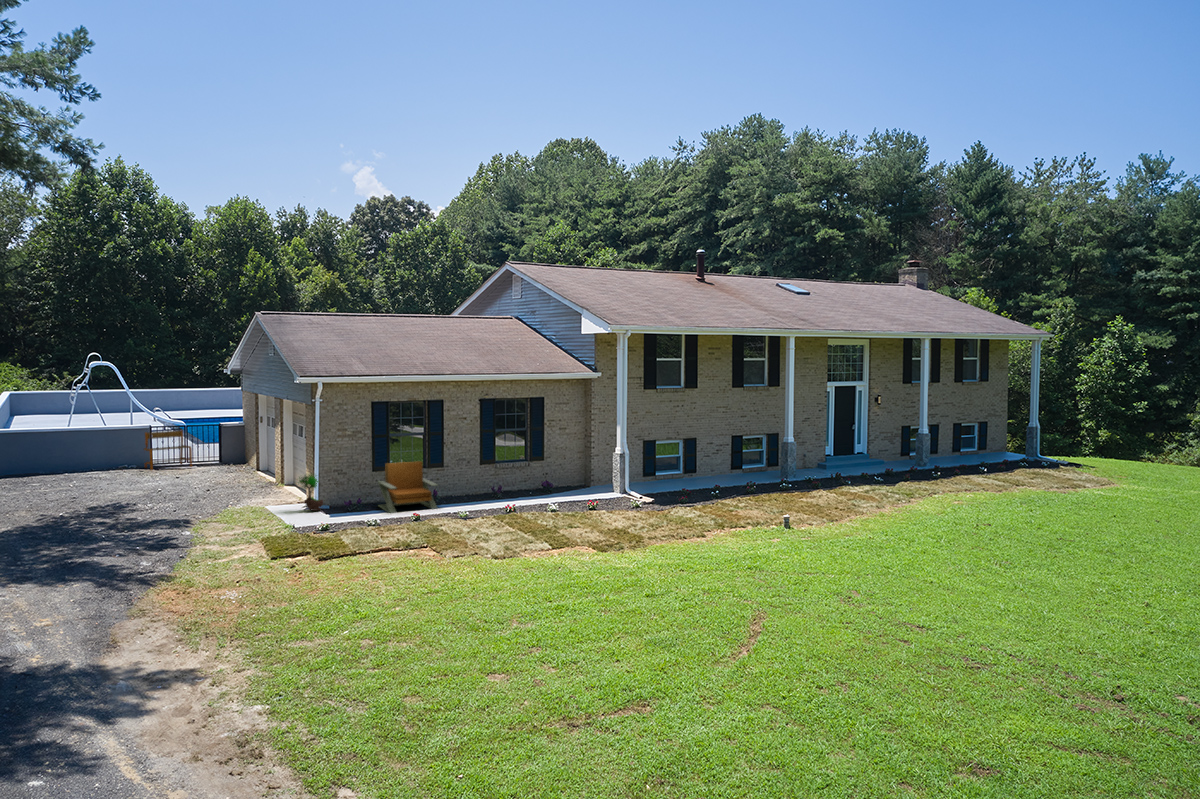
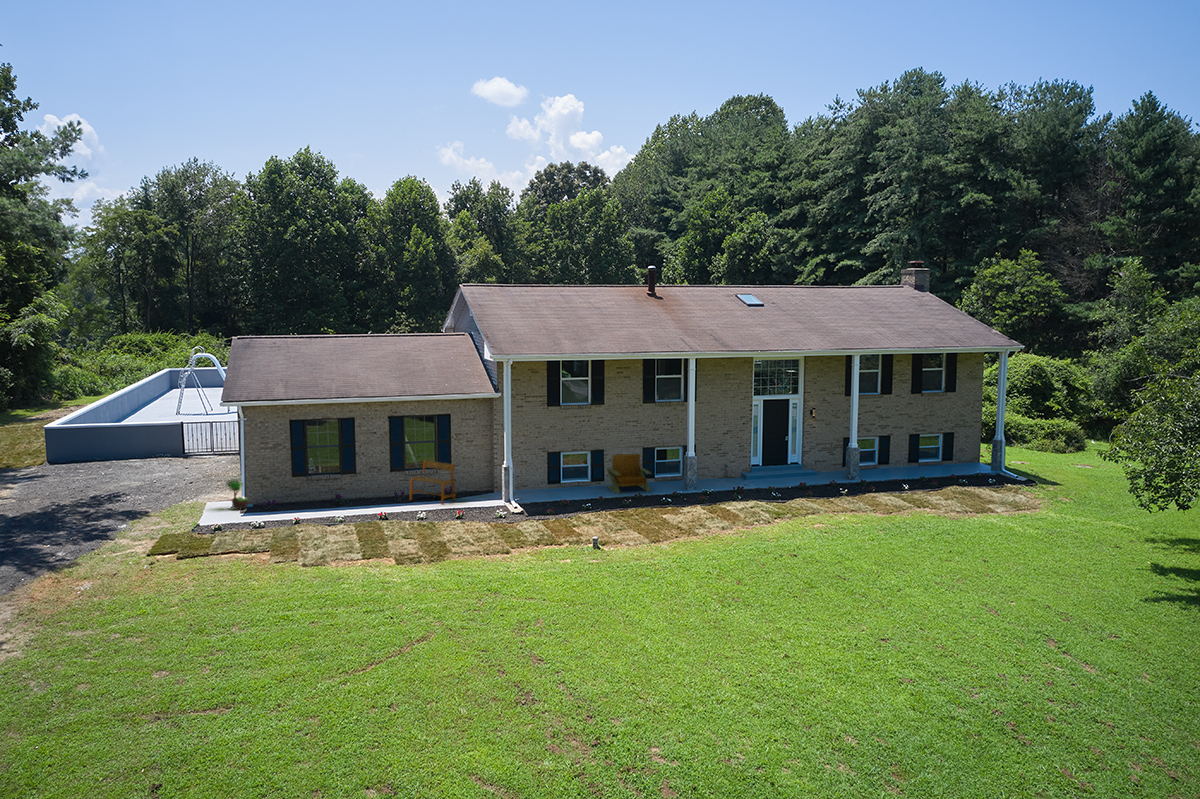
bench: present [144,430,192,470] -> present [410,460,456,505]
lounge chair: present [378,461,438,513] -> present [607,454,651,493]

